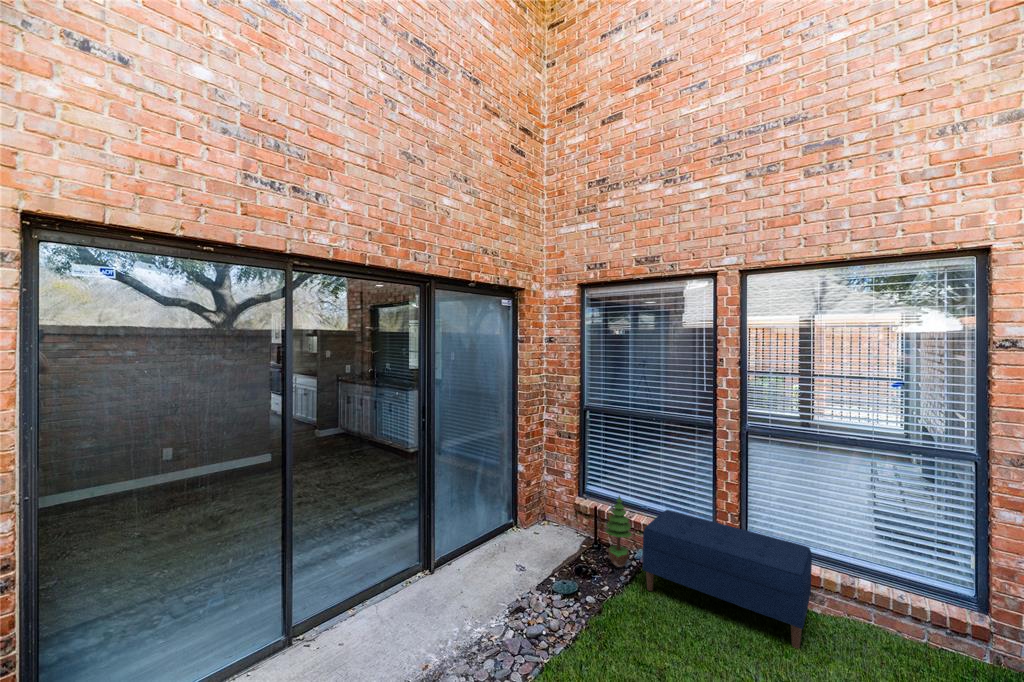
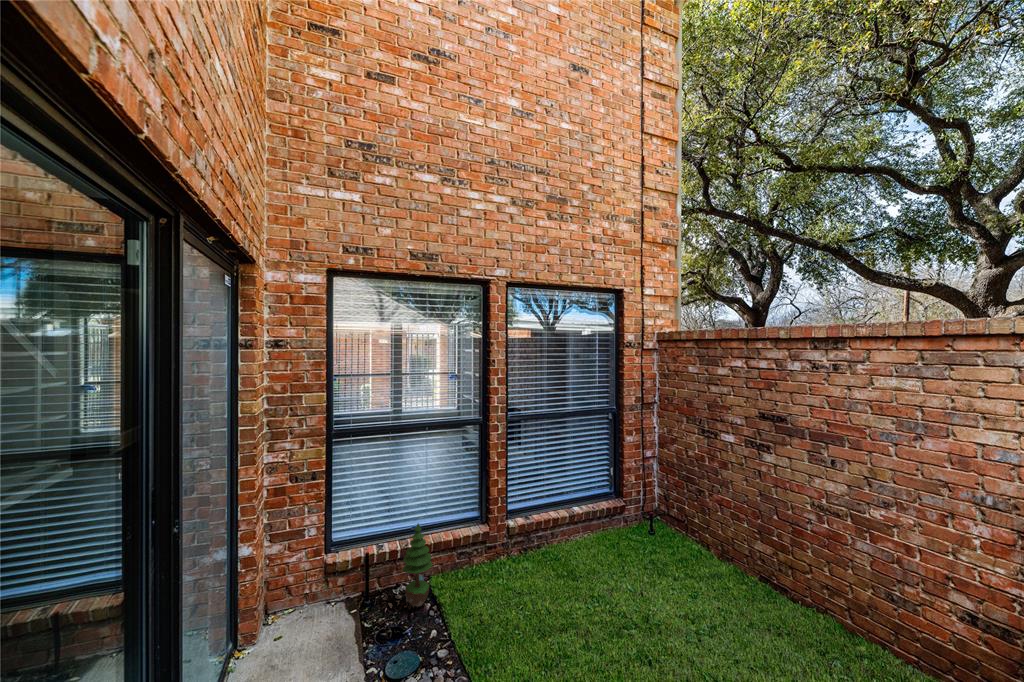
bench: present [643,510,812,649] -> none [447,500,585,608]

